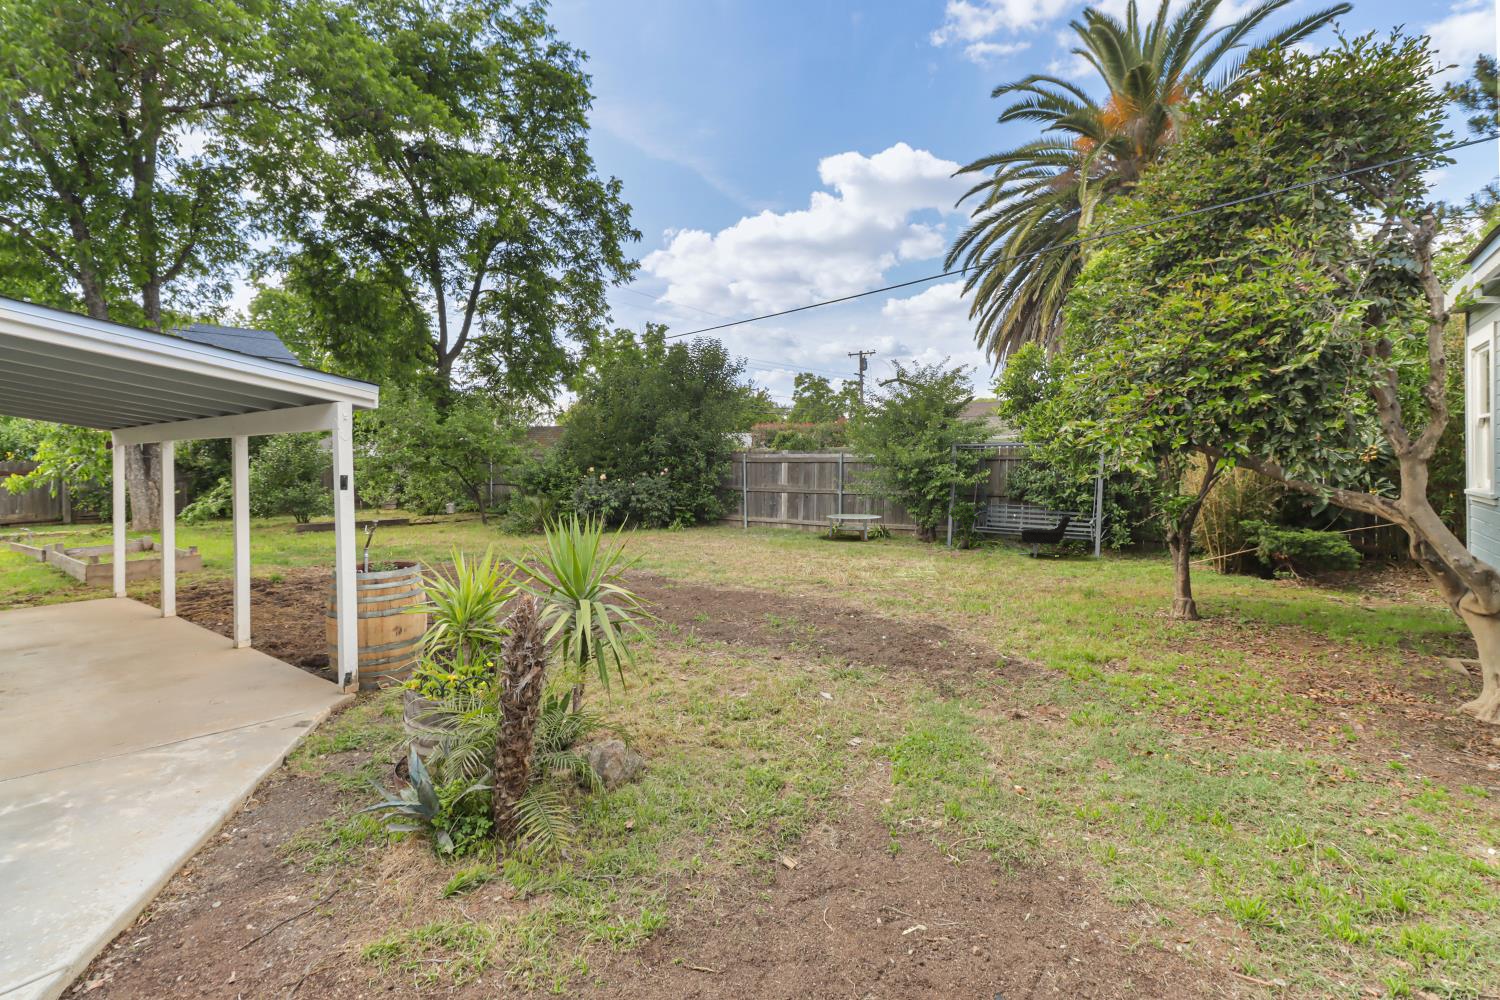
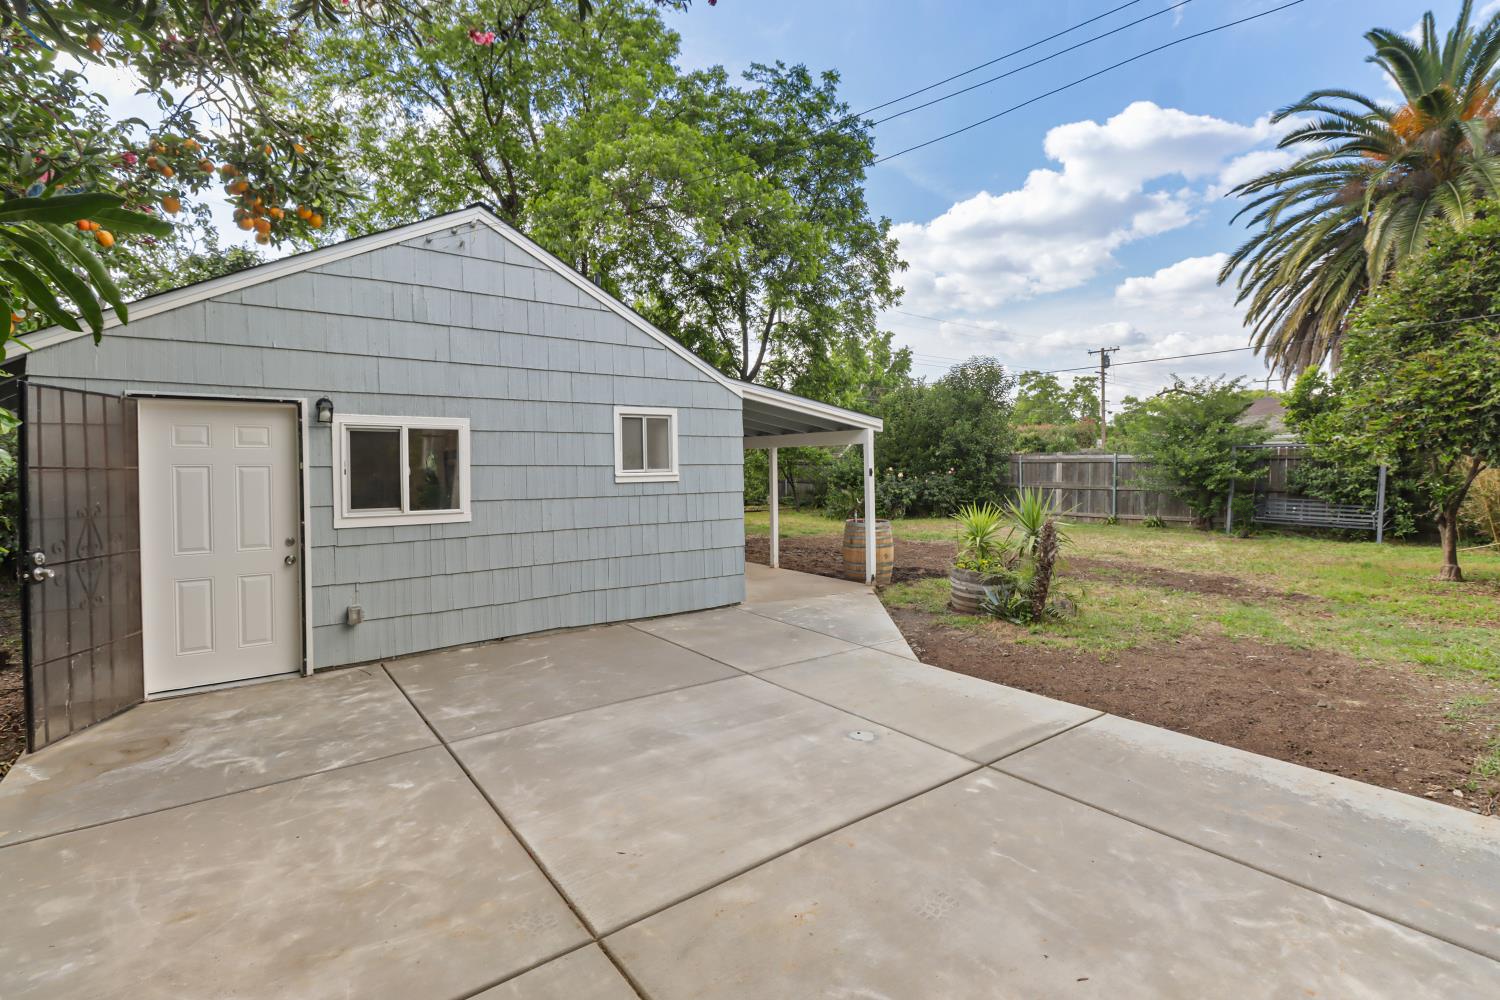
round table: present [826,514,882,541] -> none [1105,509,1159,531]
lounge chair: present [1021,514,1070,557] -> none [1294,507,1353,544]

